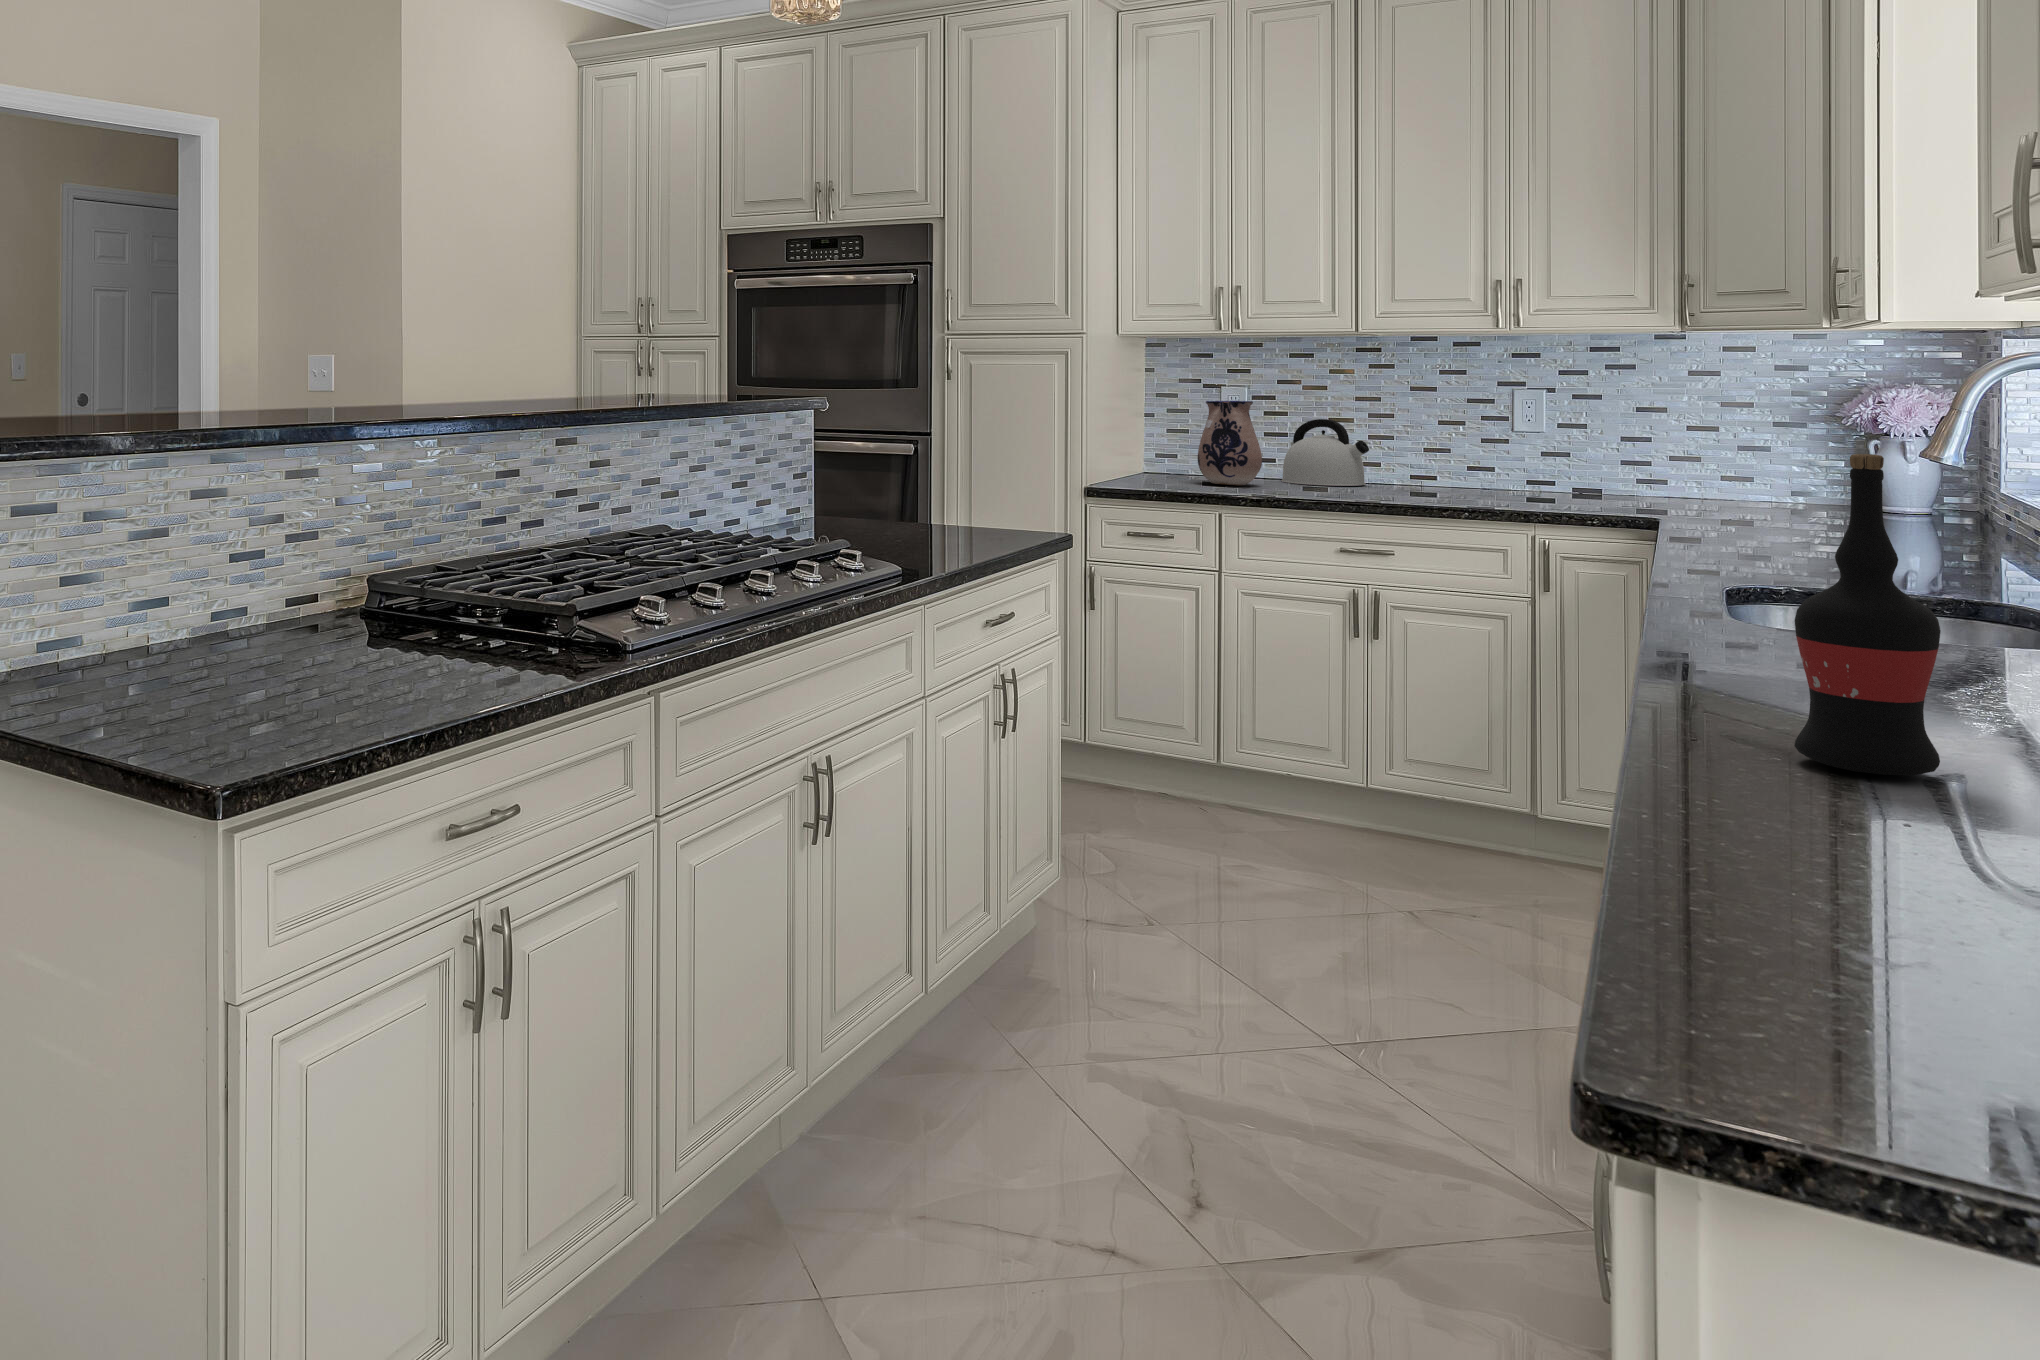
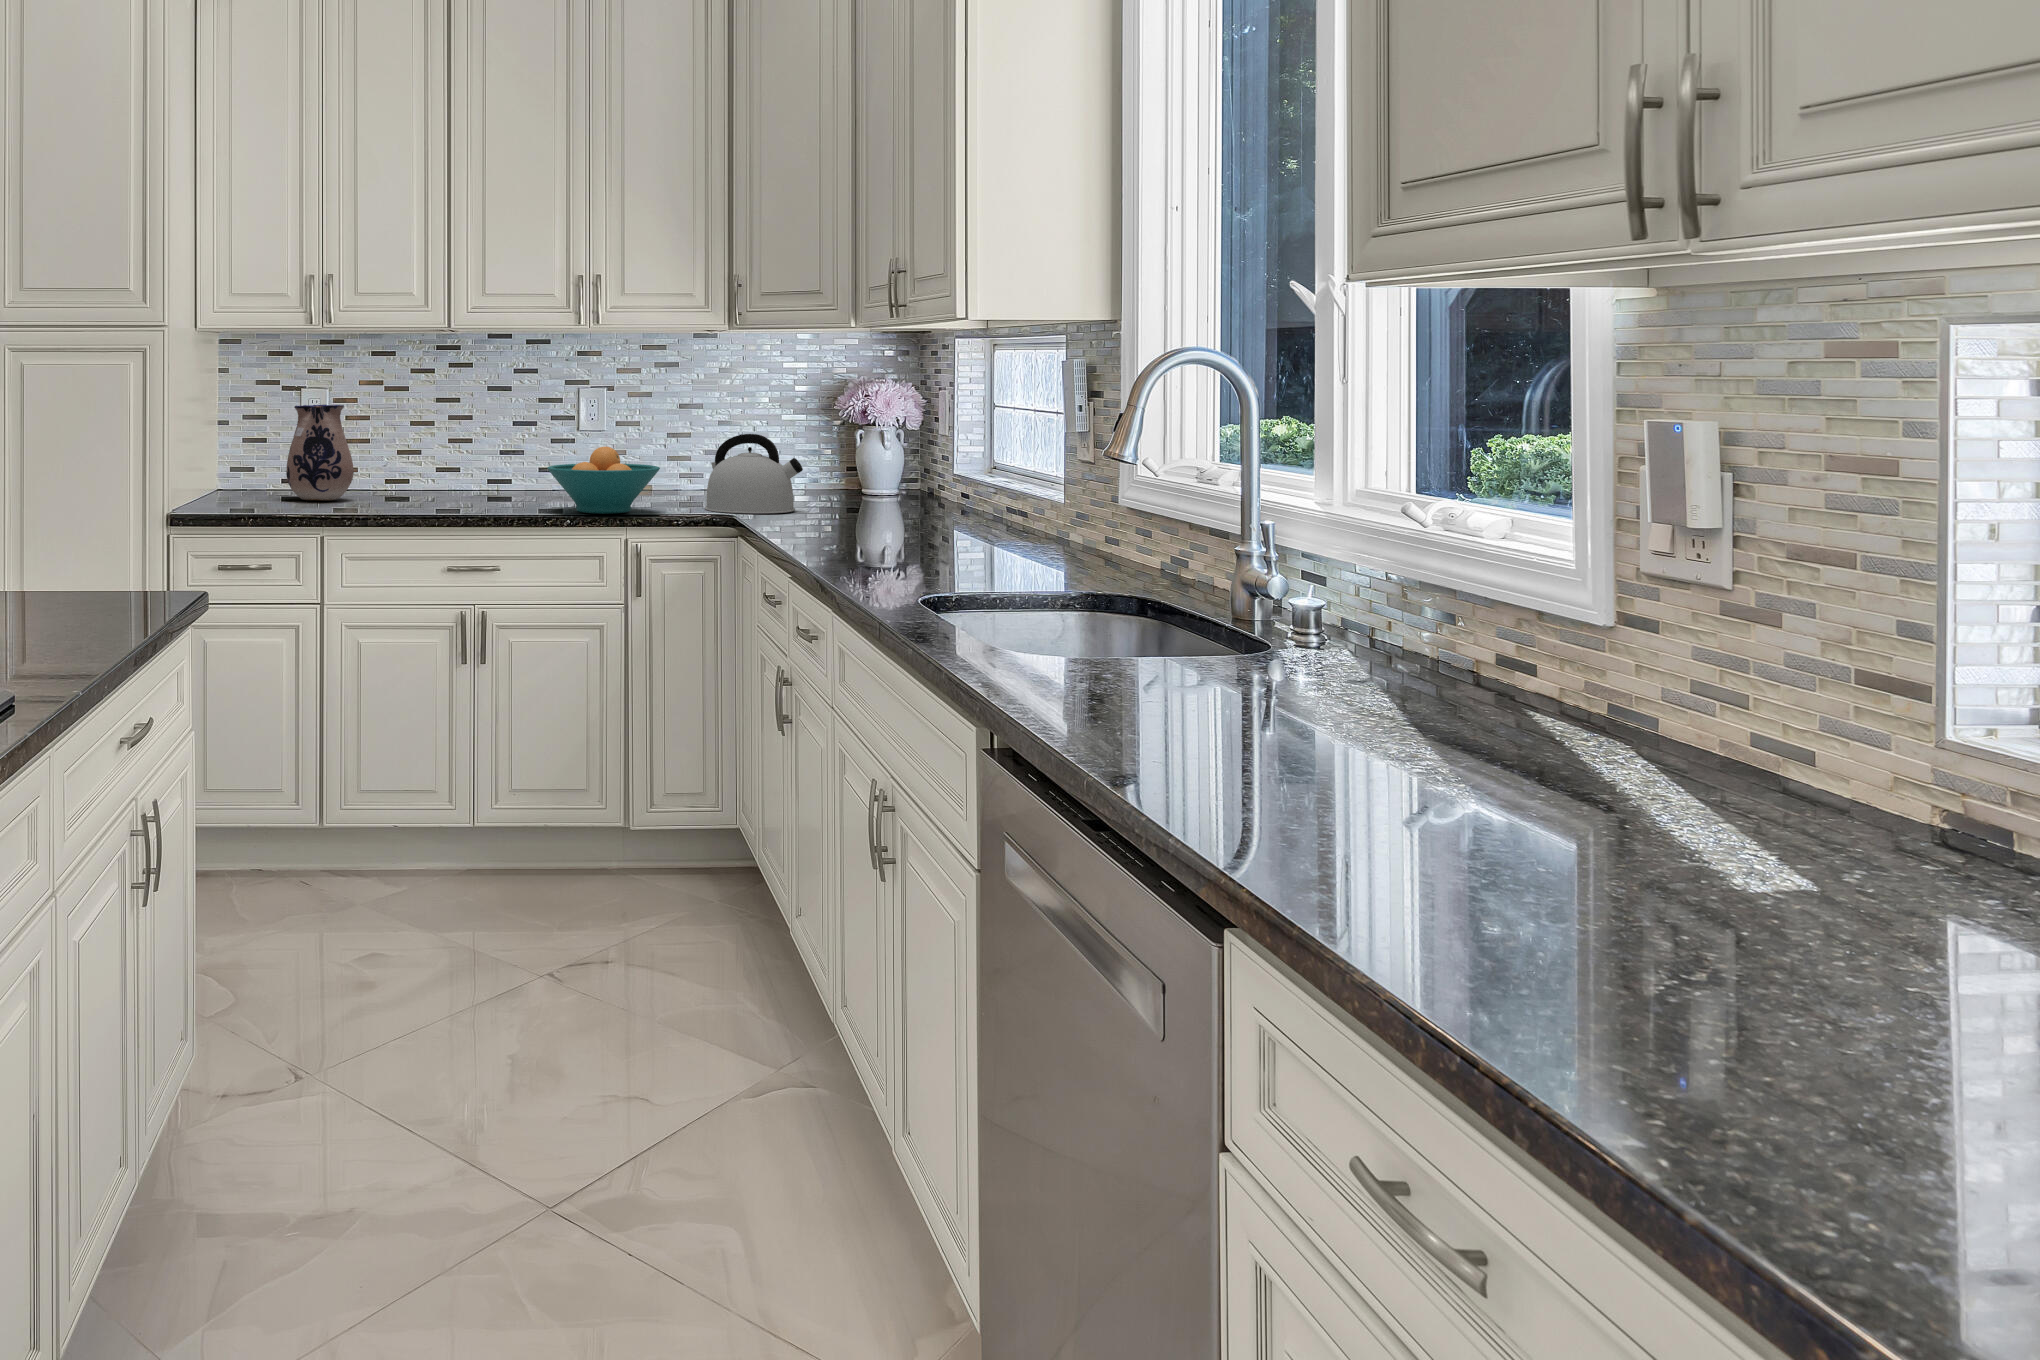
kettle: present [1281,419,1369,486] -> present [705,434,803,514]
fruit bowl: none [1450,446,1581,511] -> present [547,447,660,514]
wine bottle: present [1794,454,1941,776] -> none [1479,468,1669,923]

